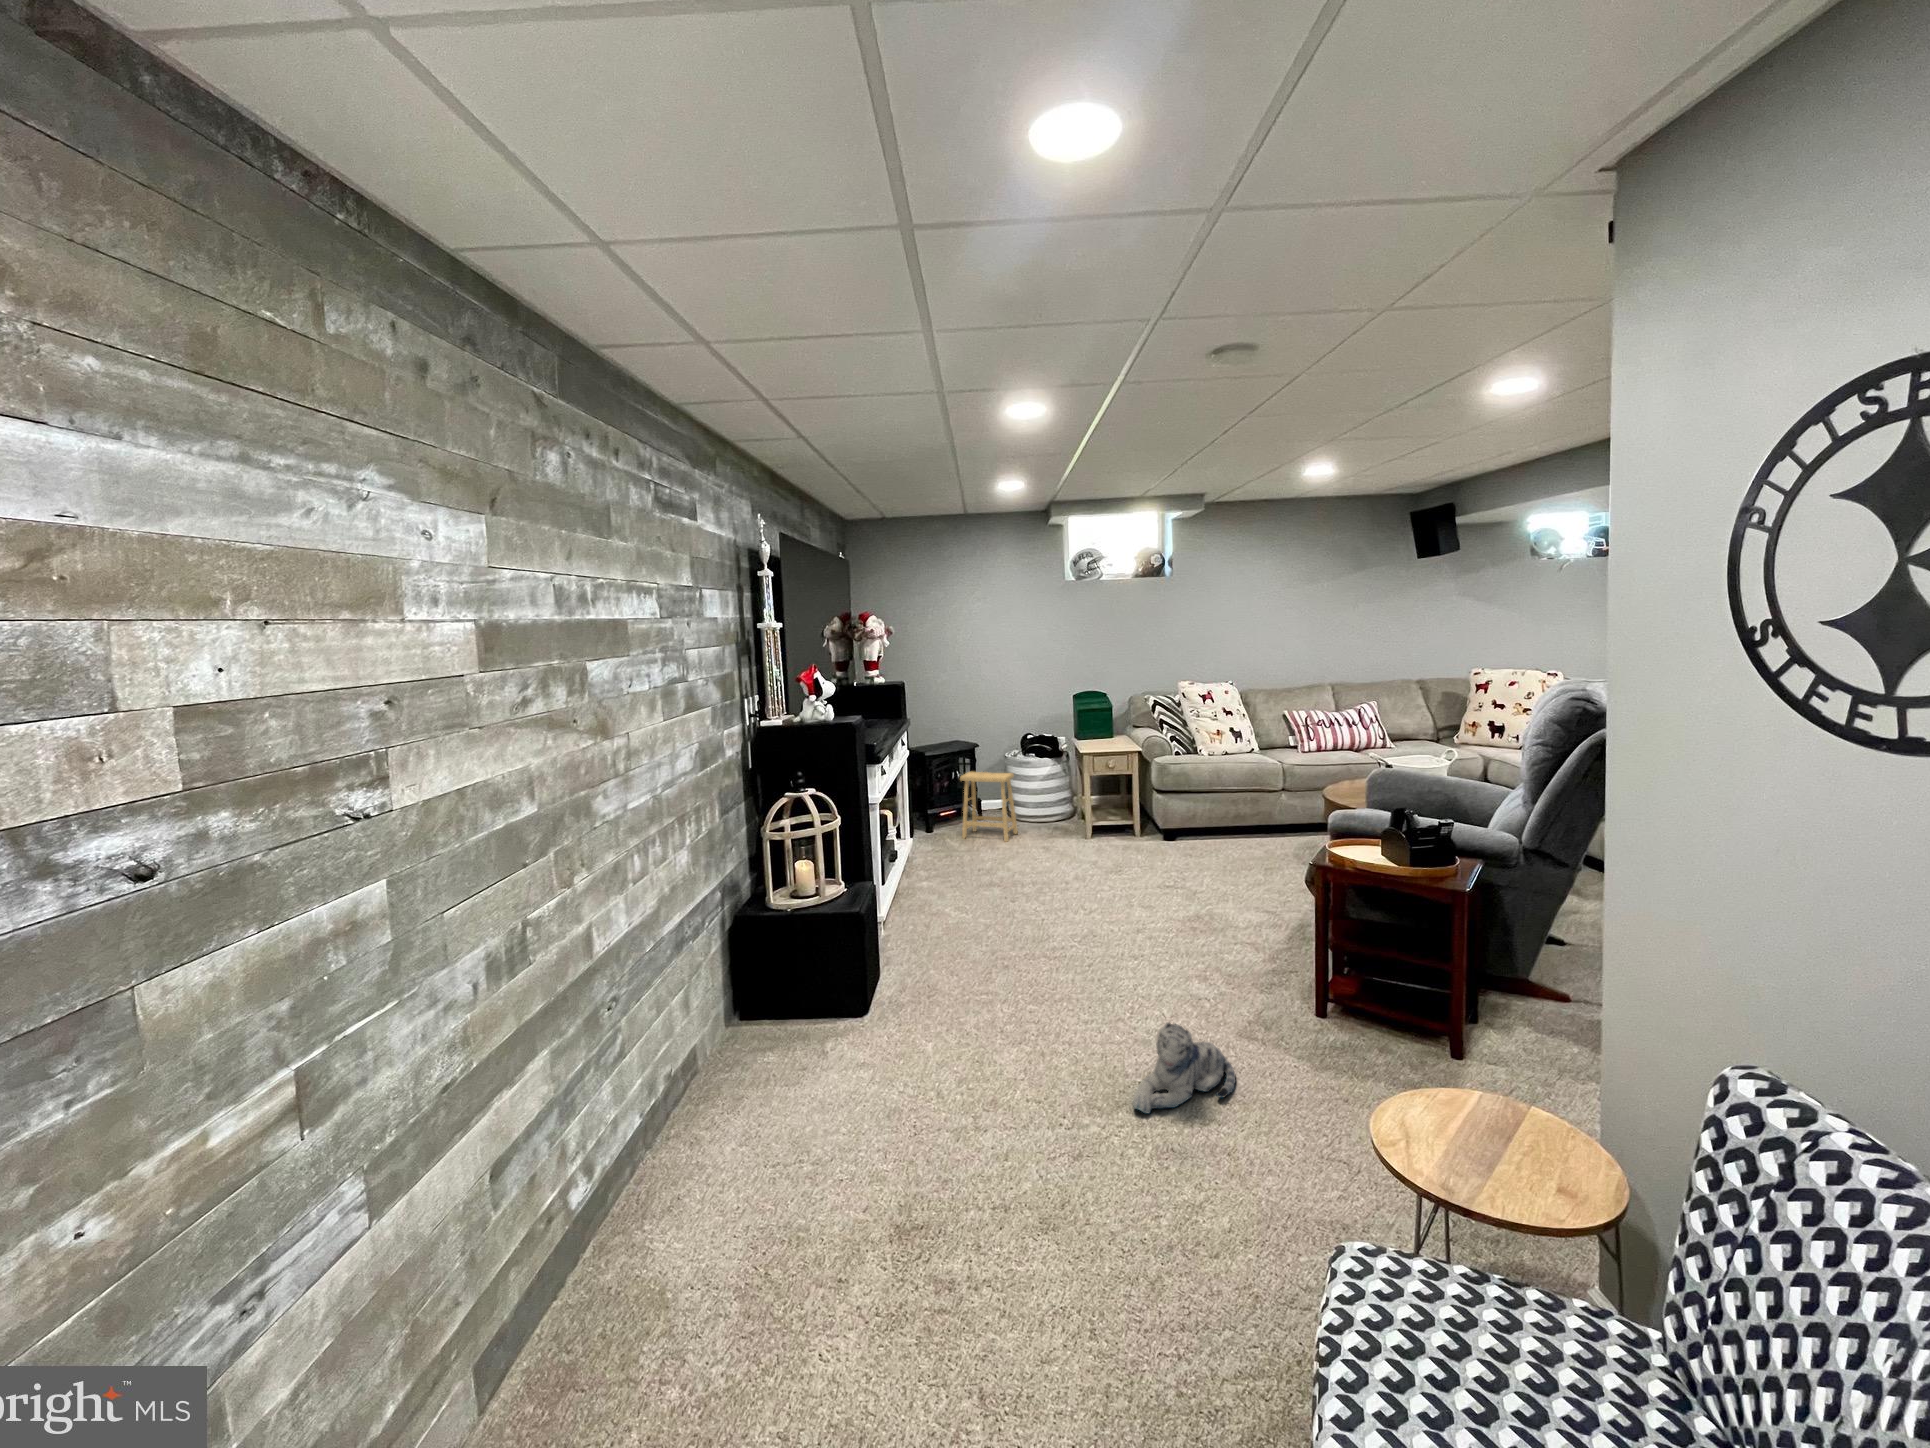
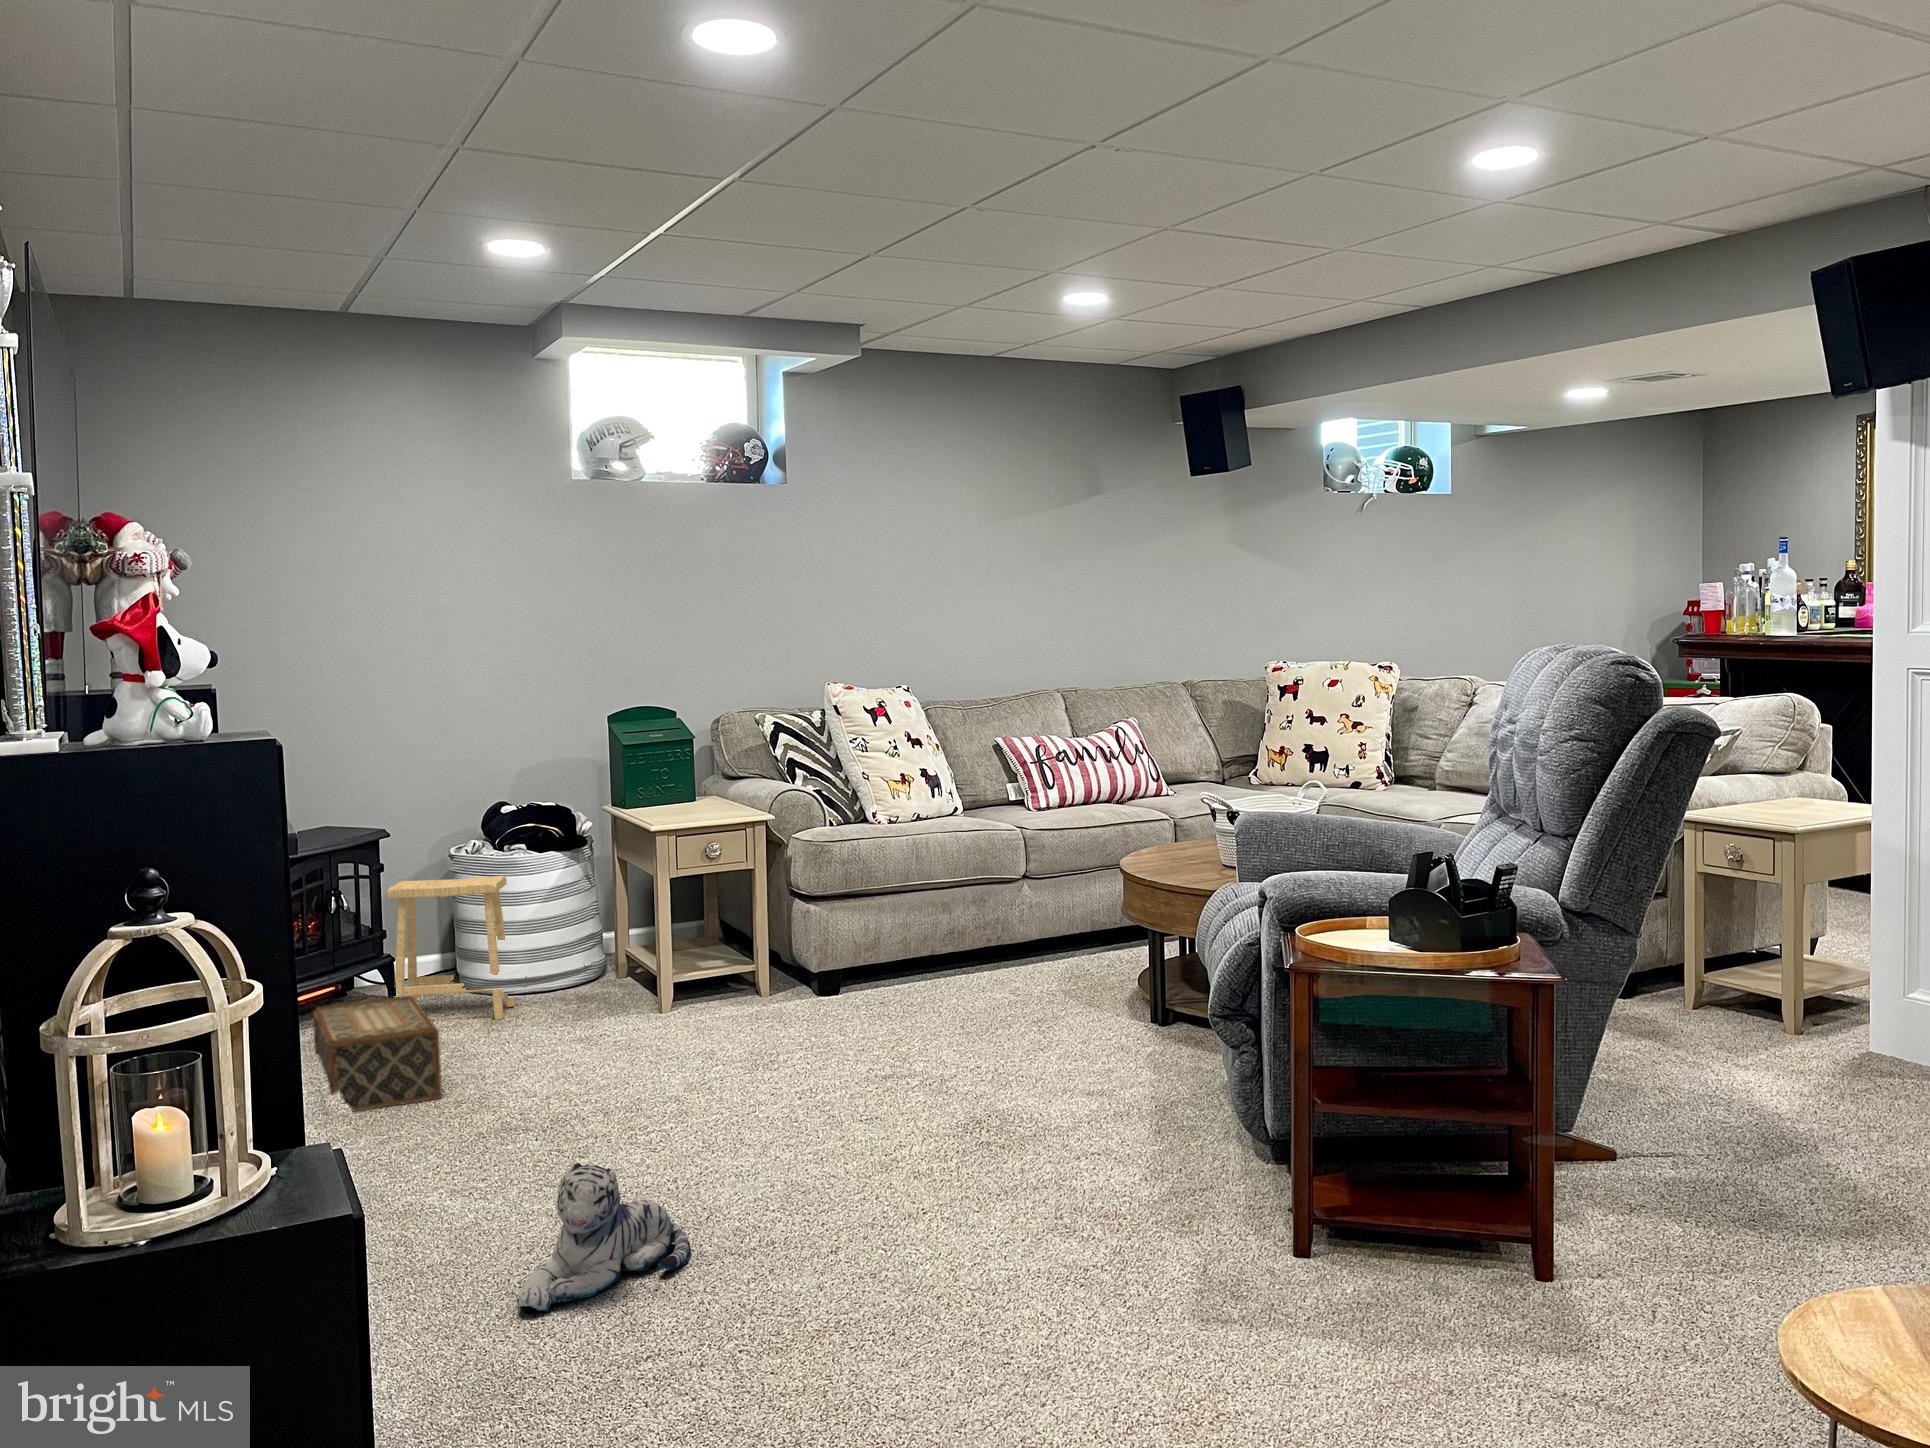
woven basket: none [901,834,956,892] -> present [313,996,442,1111]
plush toy: present [1132,1023,1236,1113] -> present [517,1163,690,1311]

